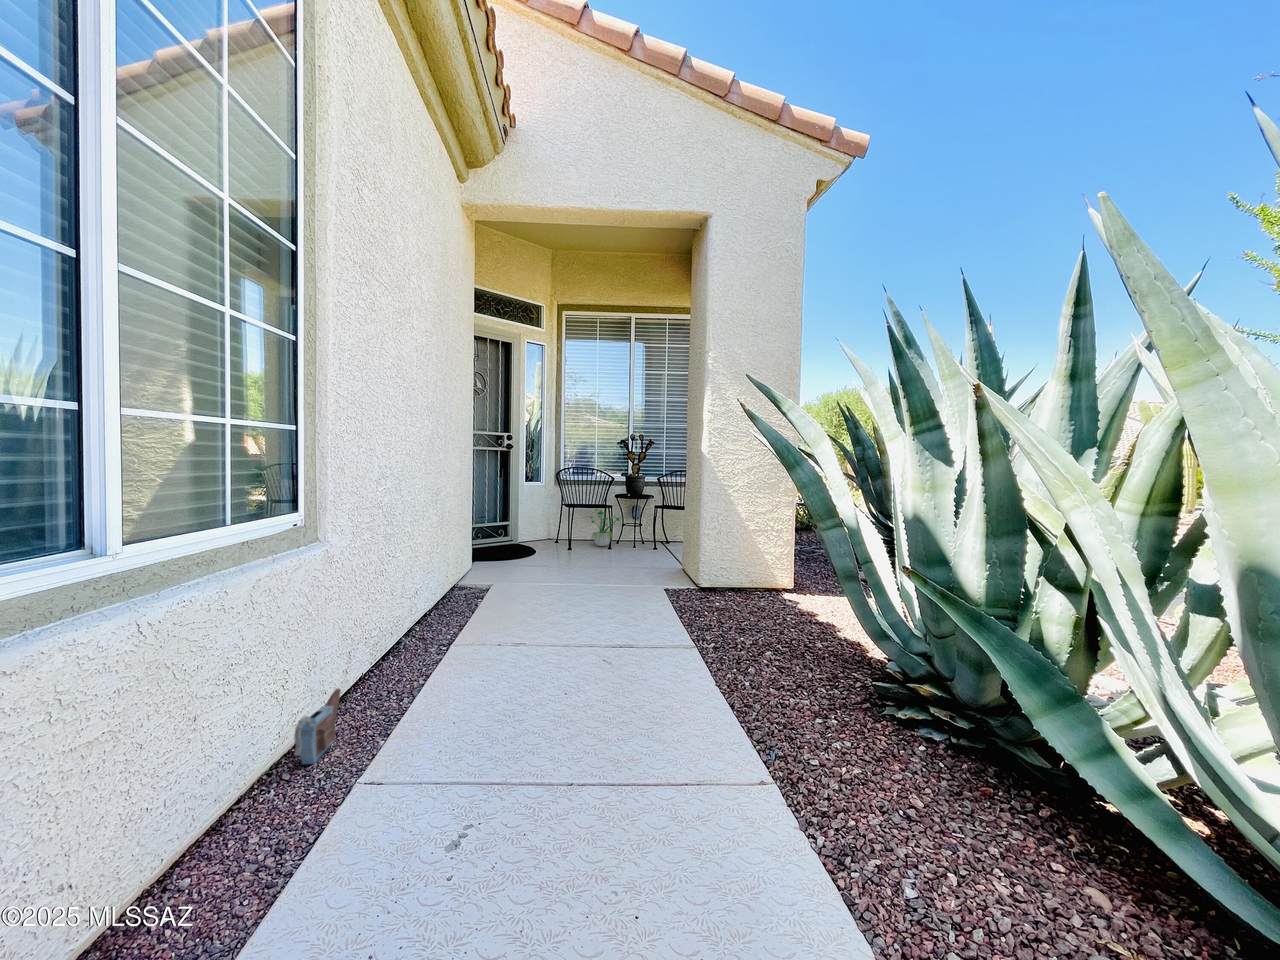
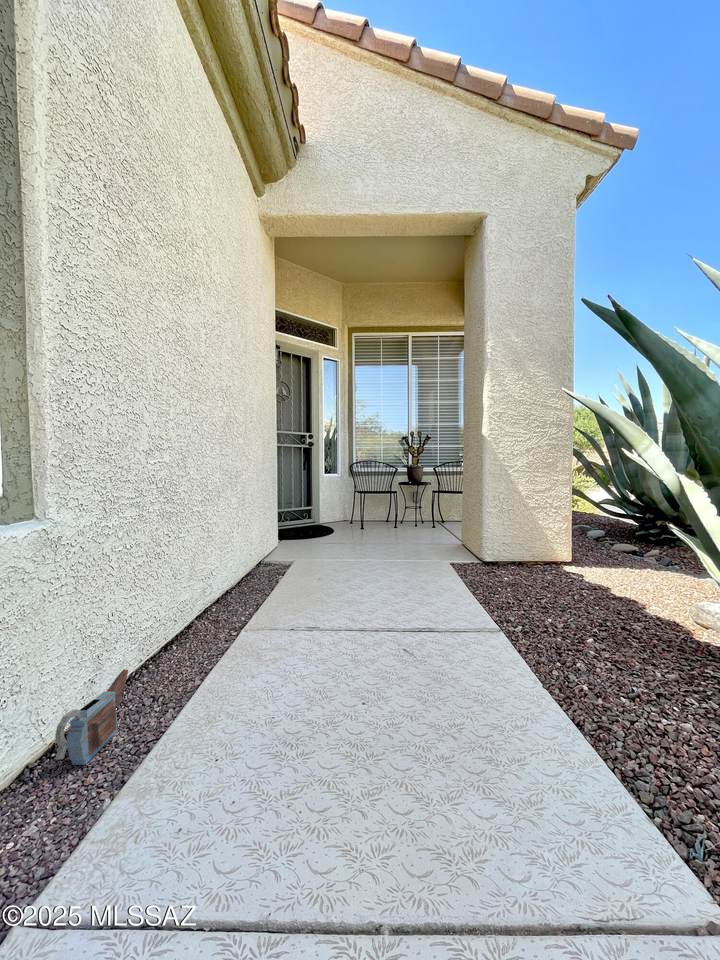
potted plant: present [590,509,623,546] -> none [375,487,413,526]

